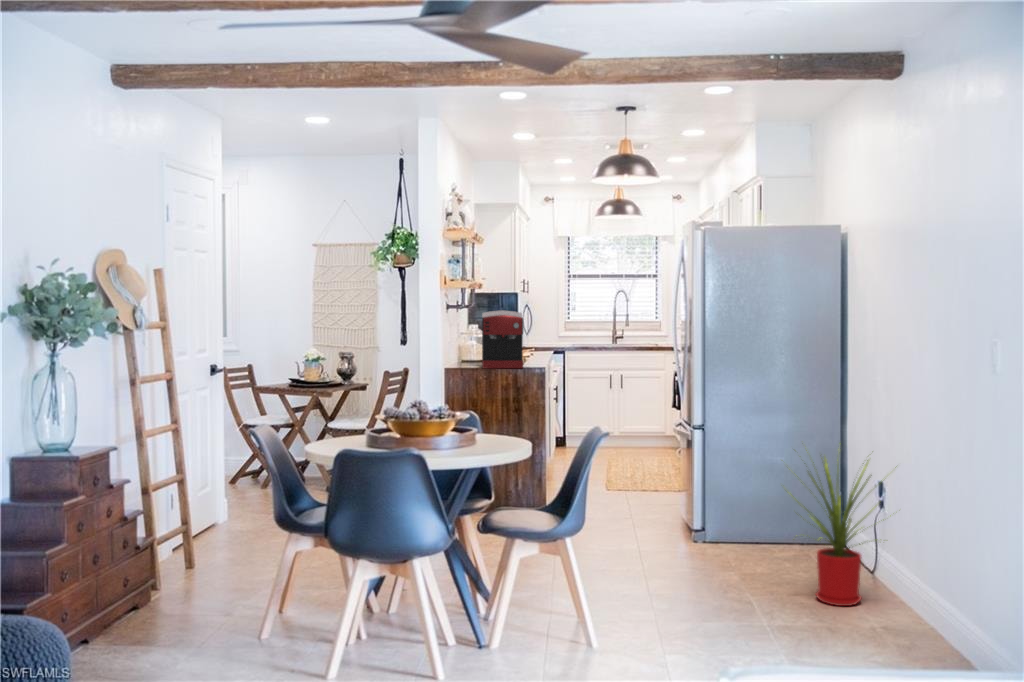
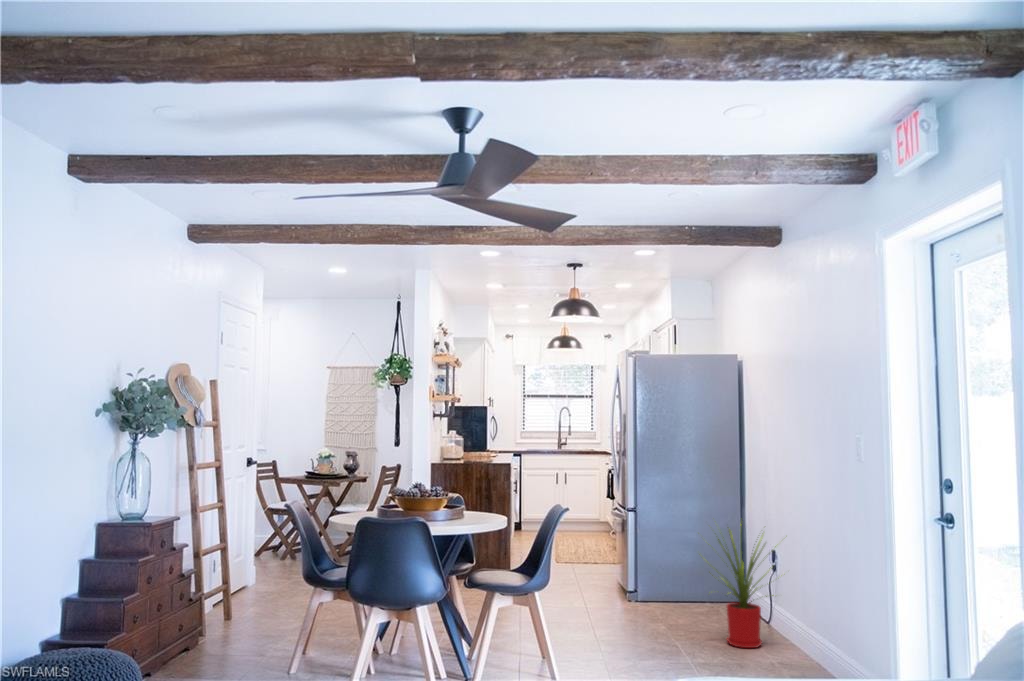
coffee maker: present [482,310,523,368] -> none [461,418,494,463]

